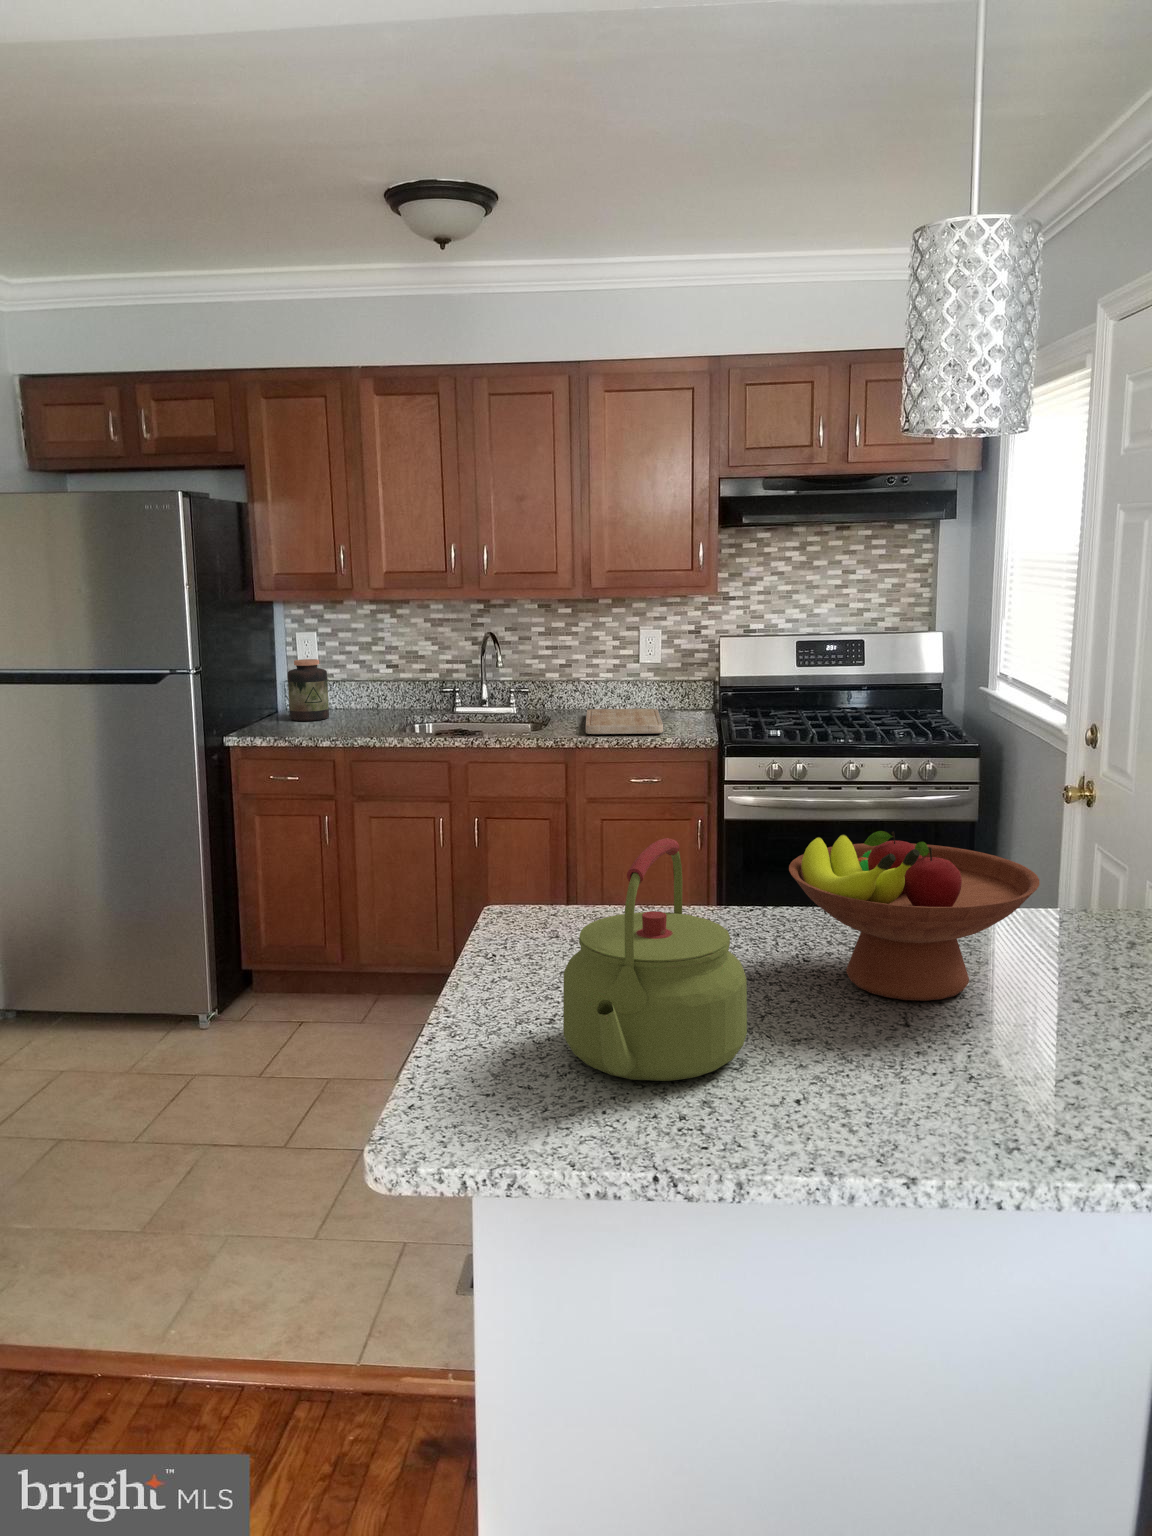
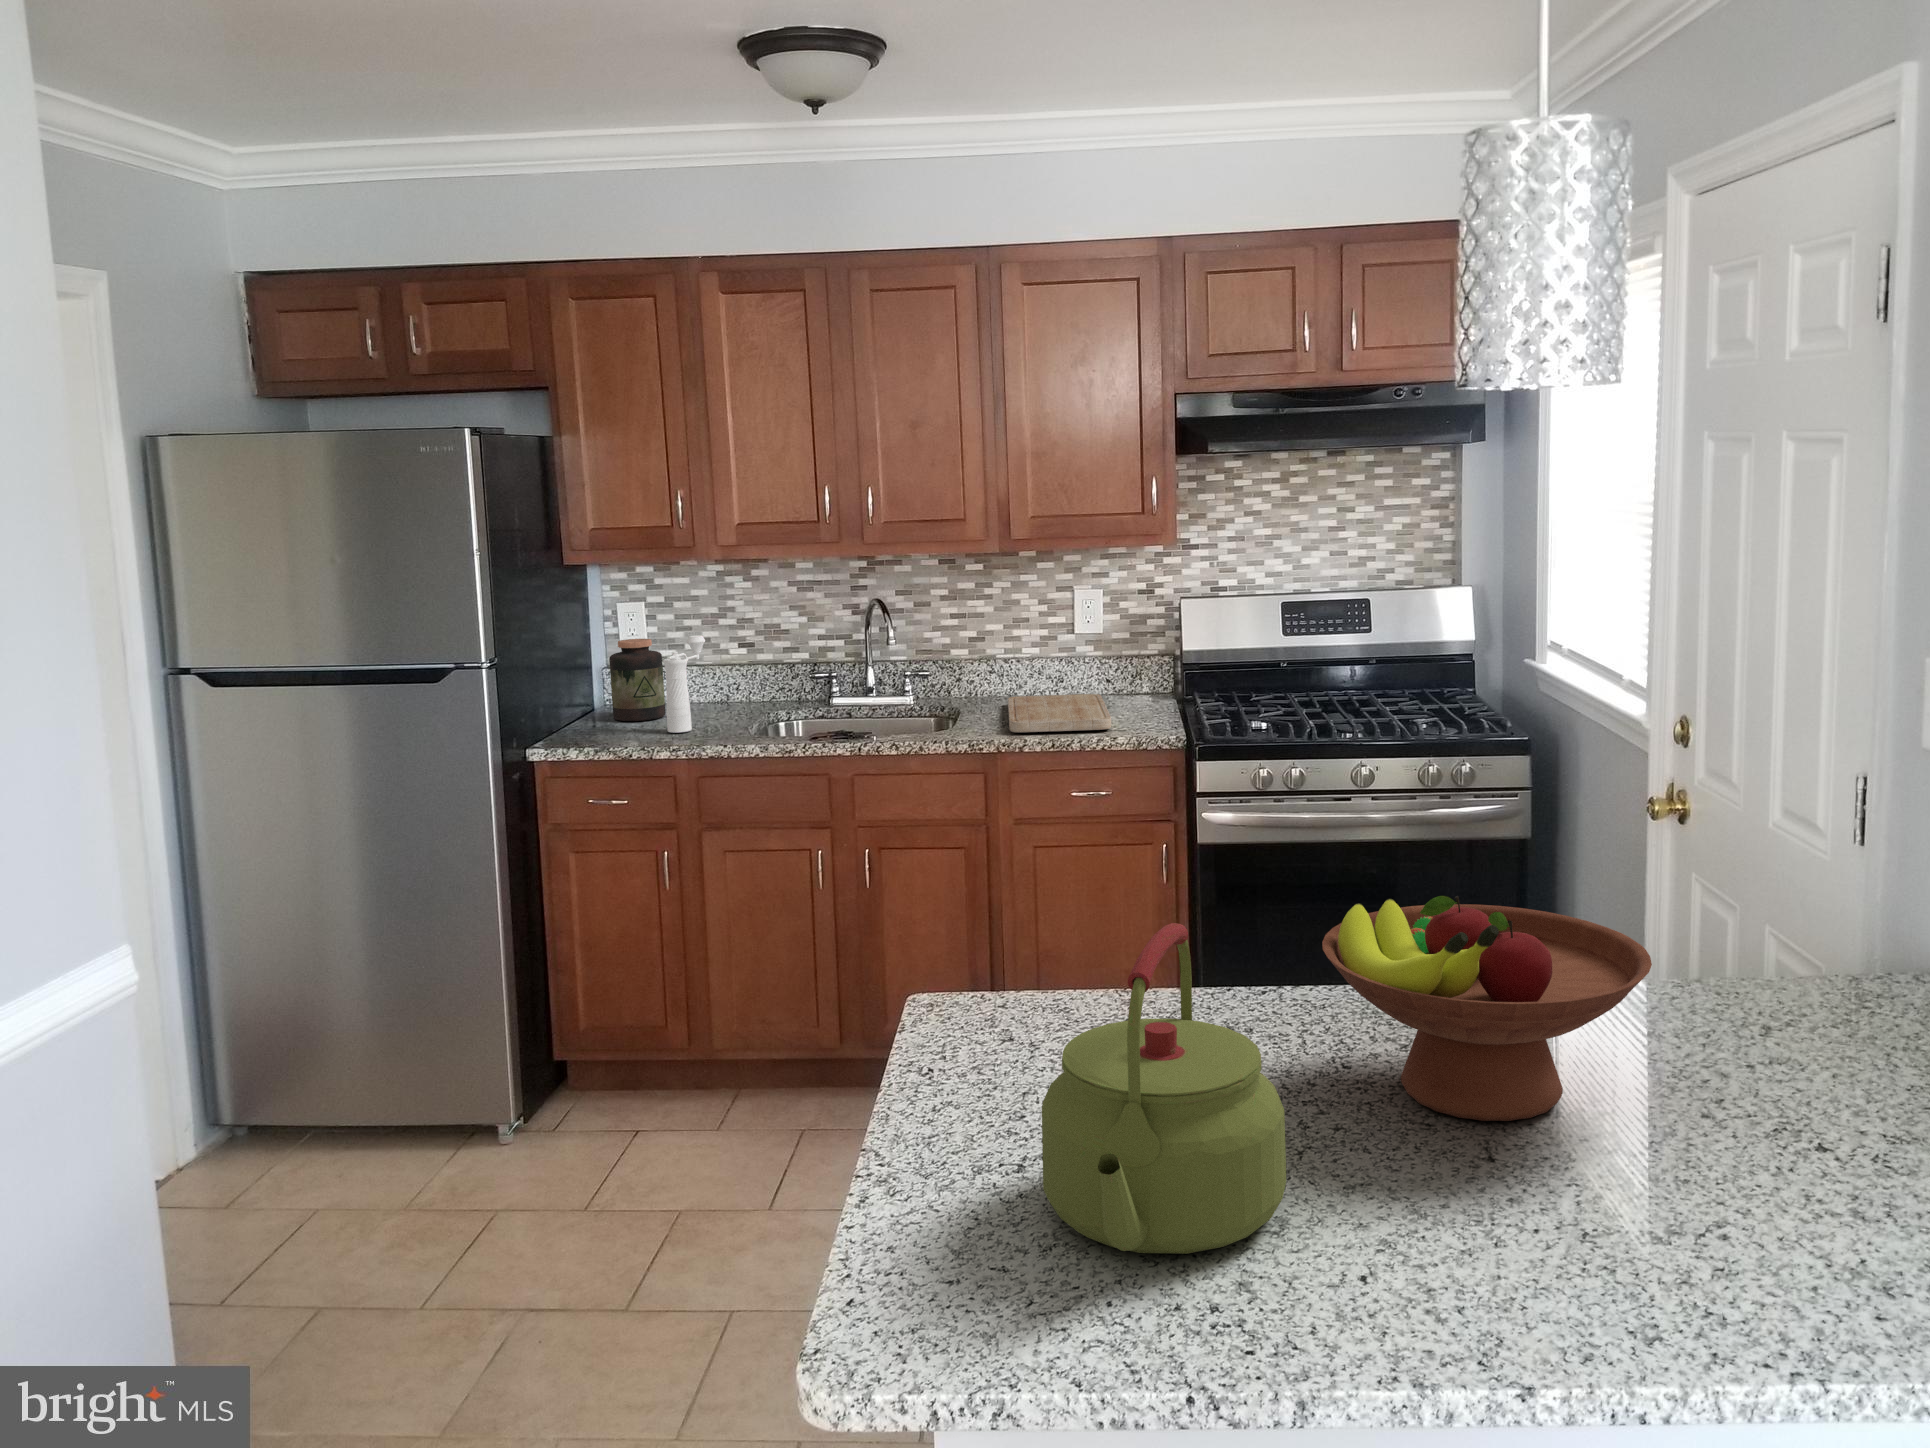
pepper mill: none [326,657,359,729] -> present [663,635,705,733]

